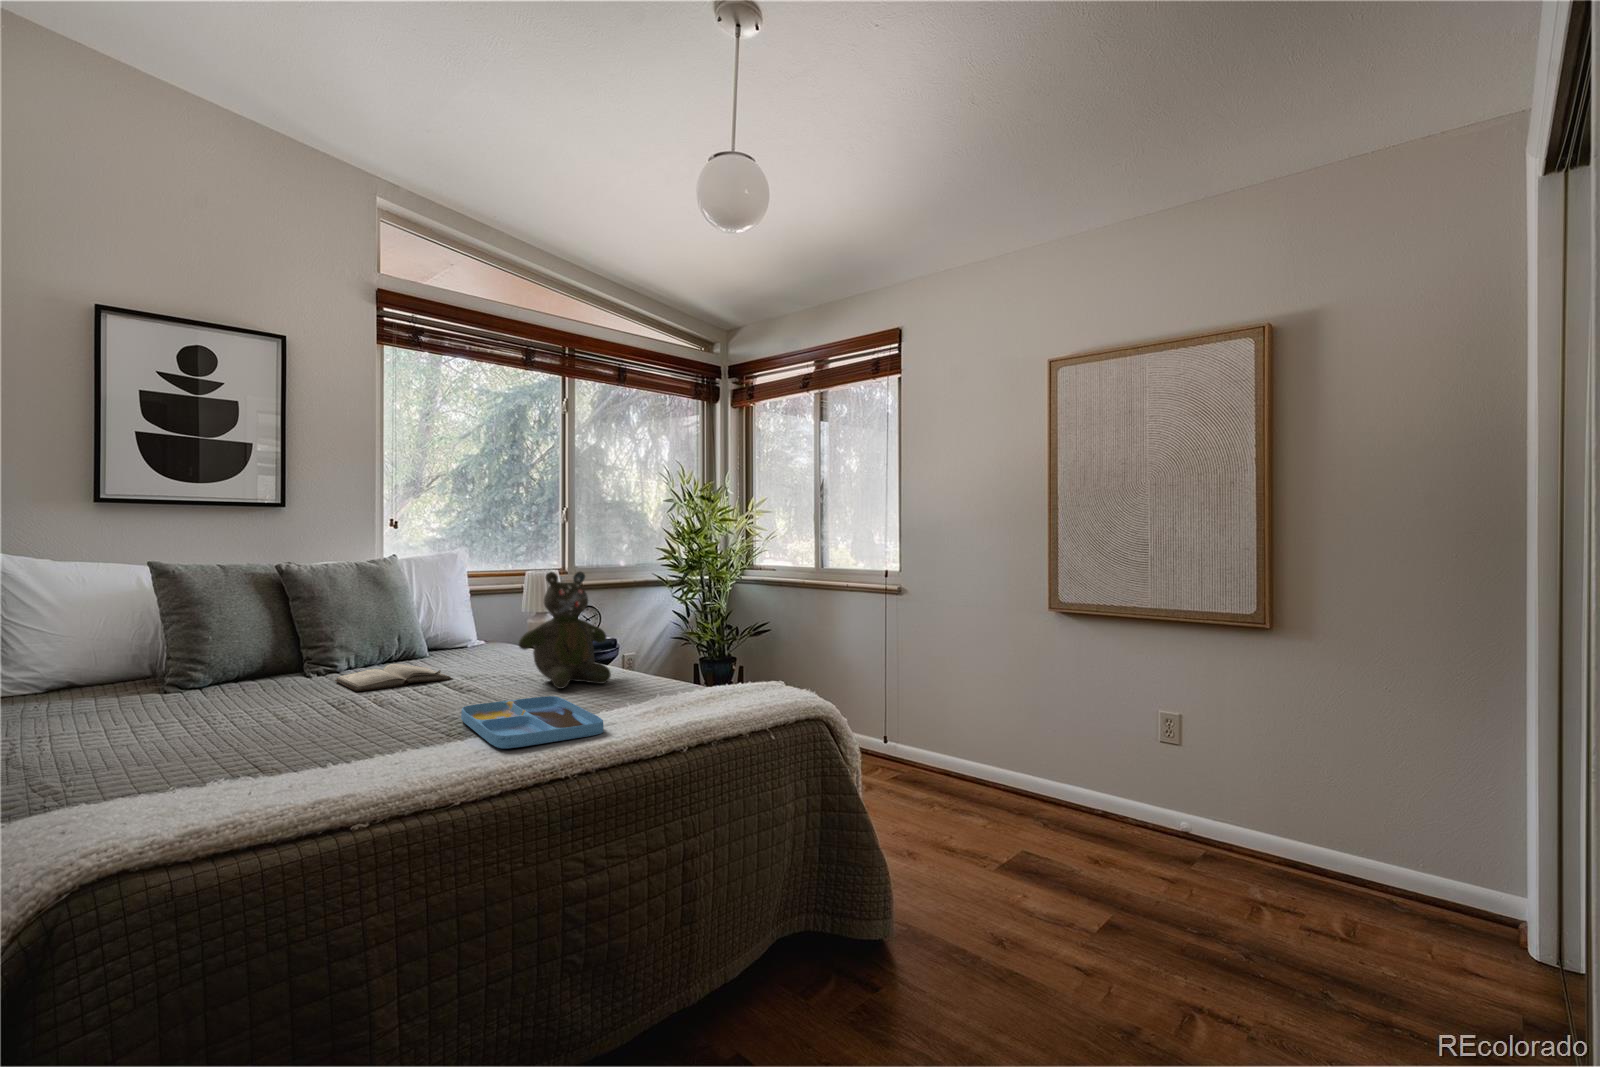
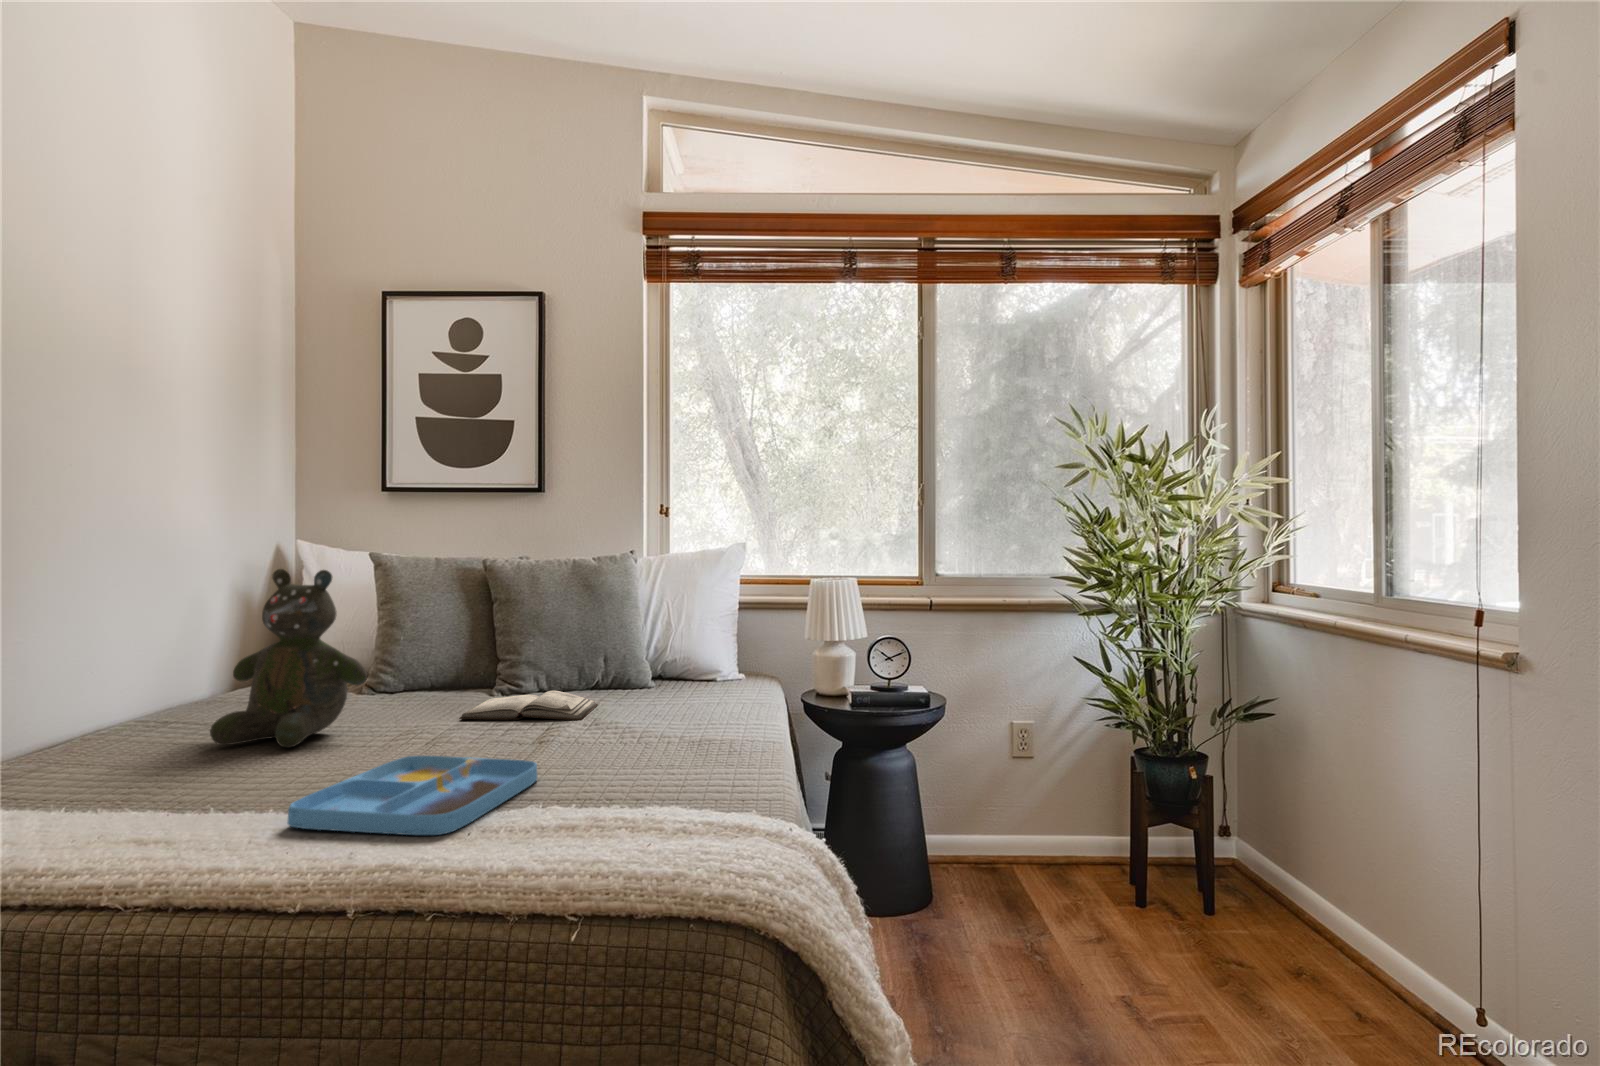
teddy bear: present [519,572,611,689] -> present [210,569,367,748]

